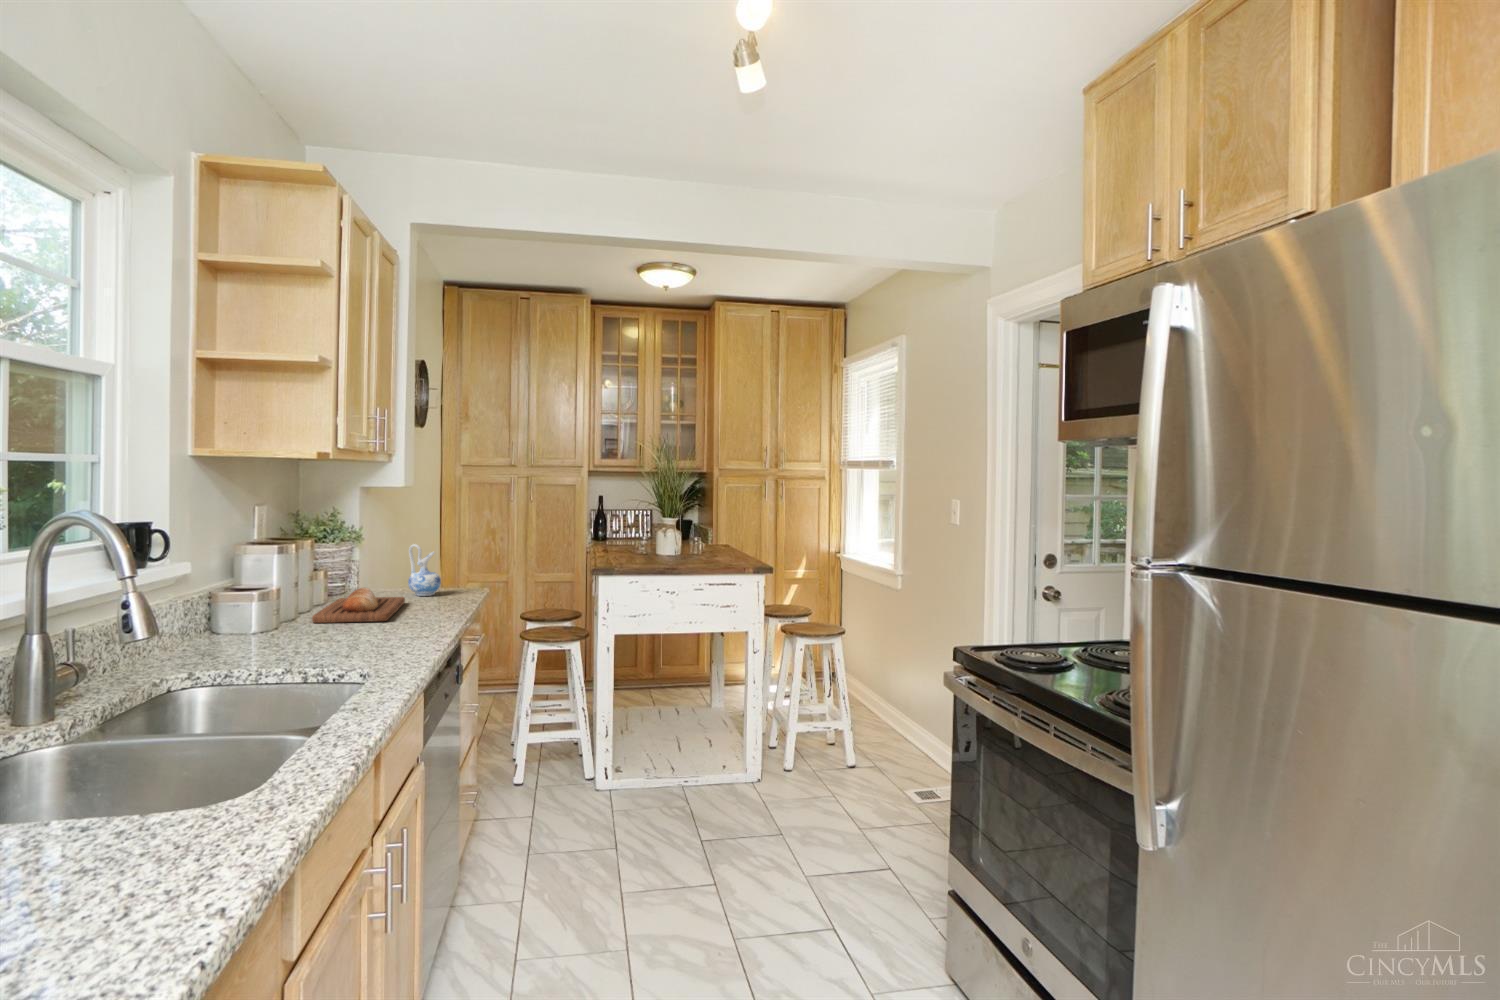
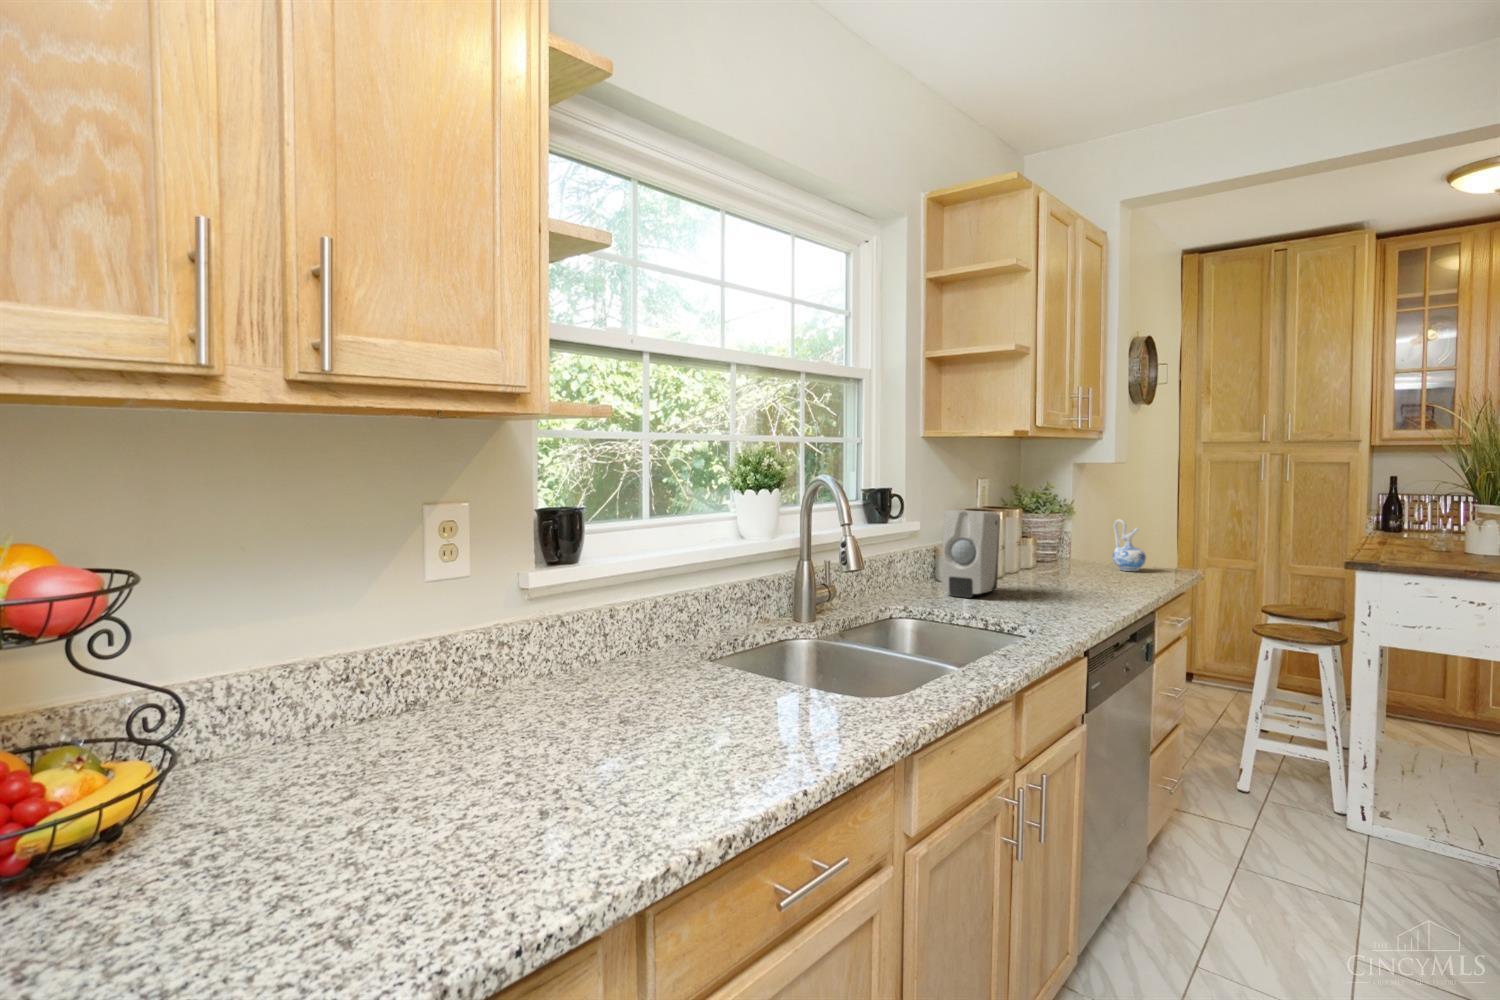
soap dispenser: none [231,545,302,650] -> present [942,510,1000,598]
bread loaf: present [312,588,405,623] -> none [1013,557,1104,588]

